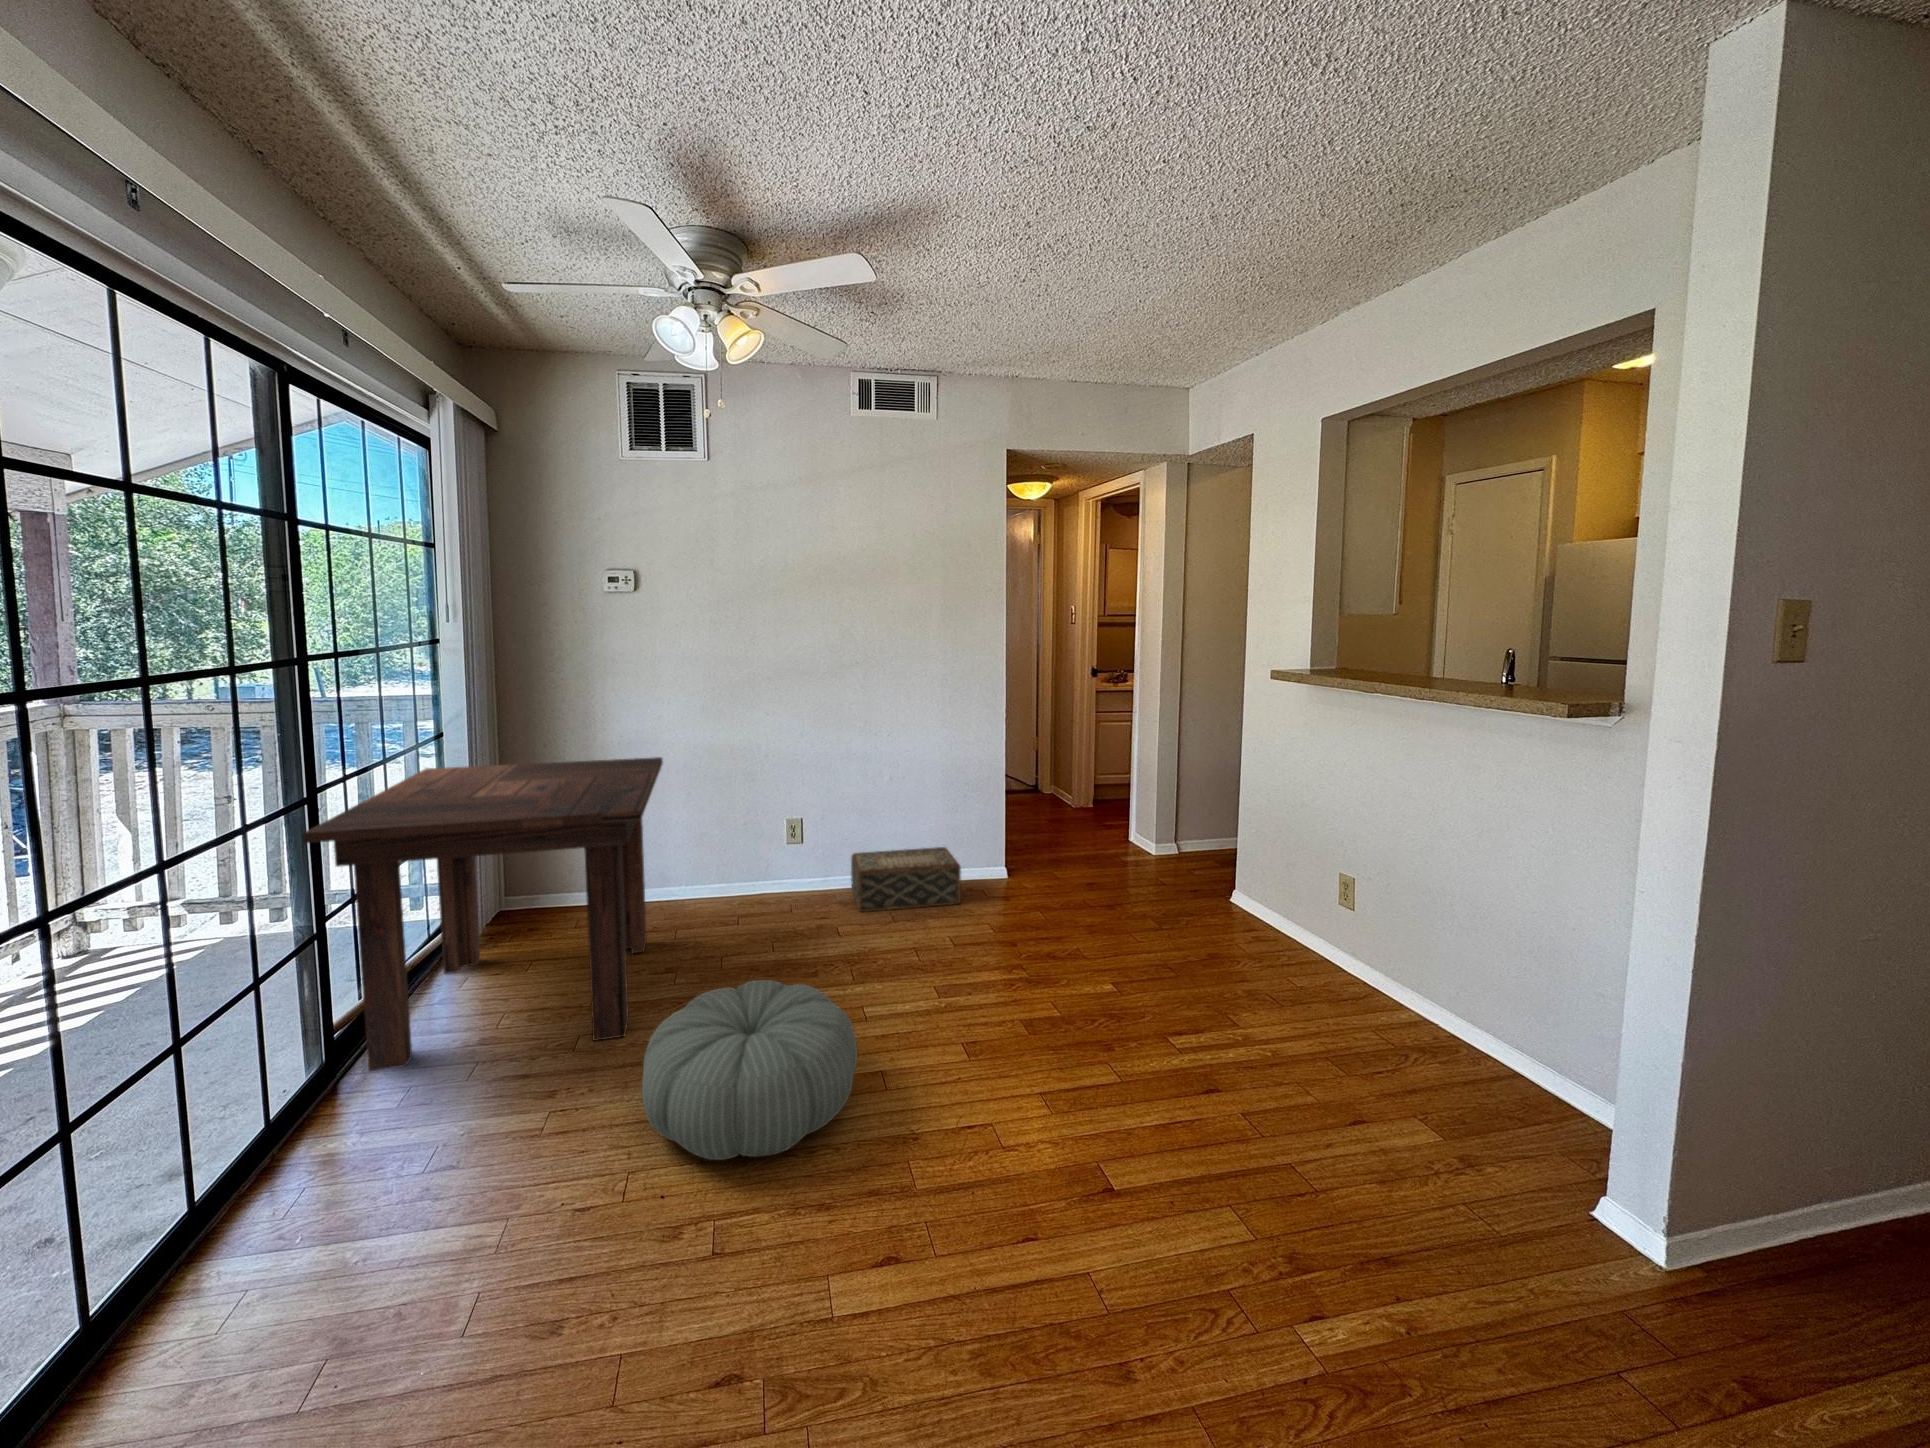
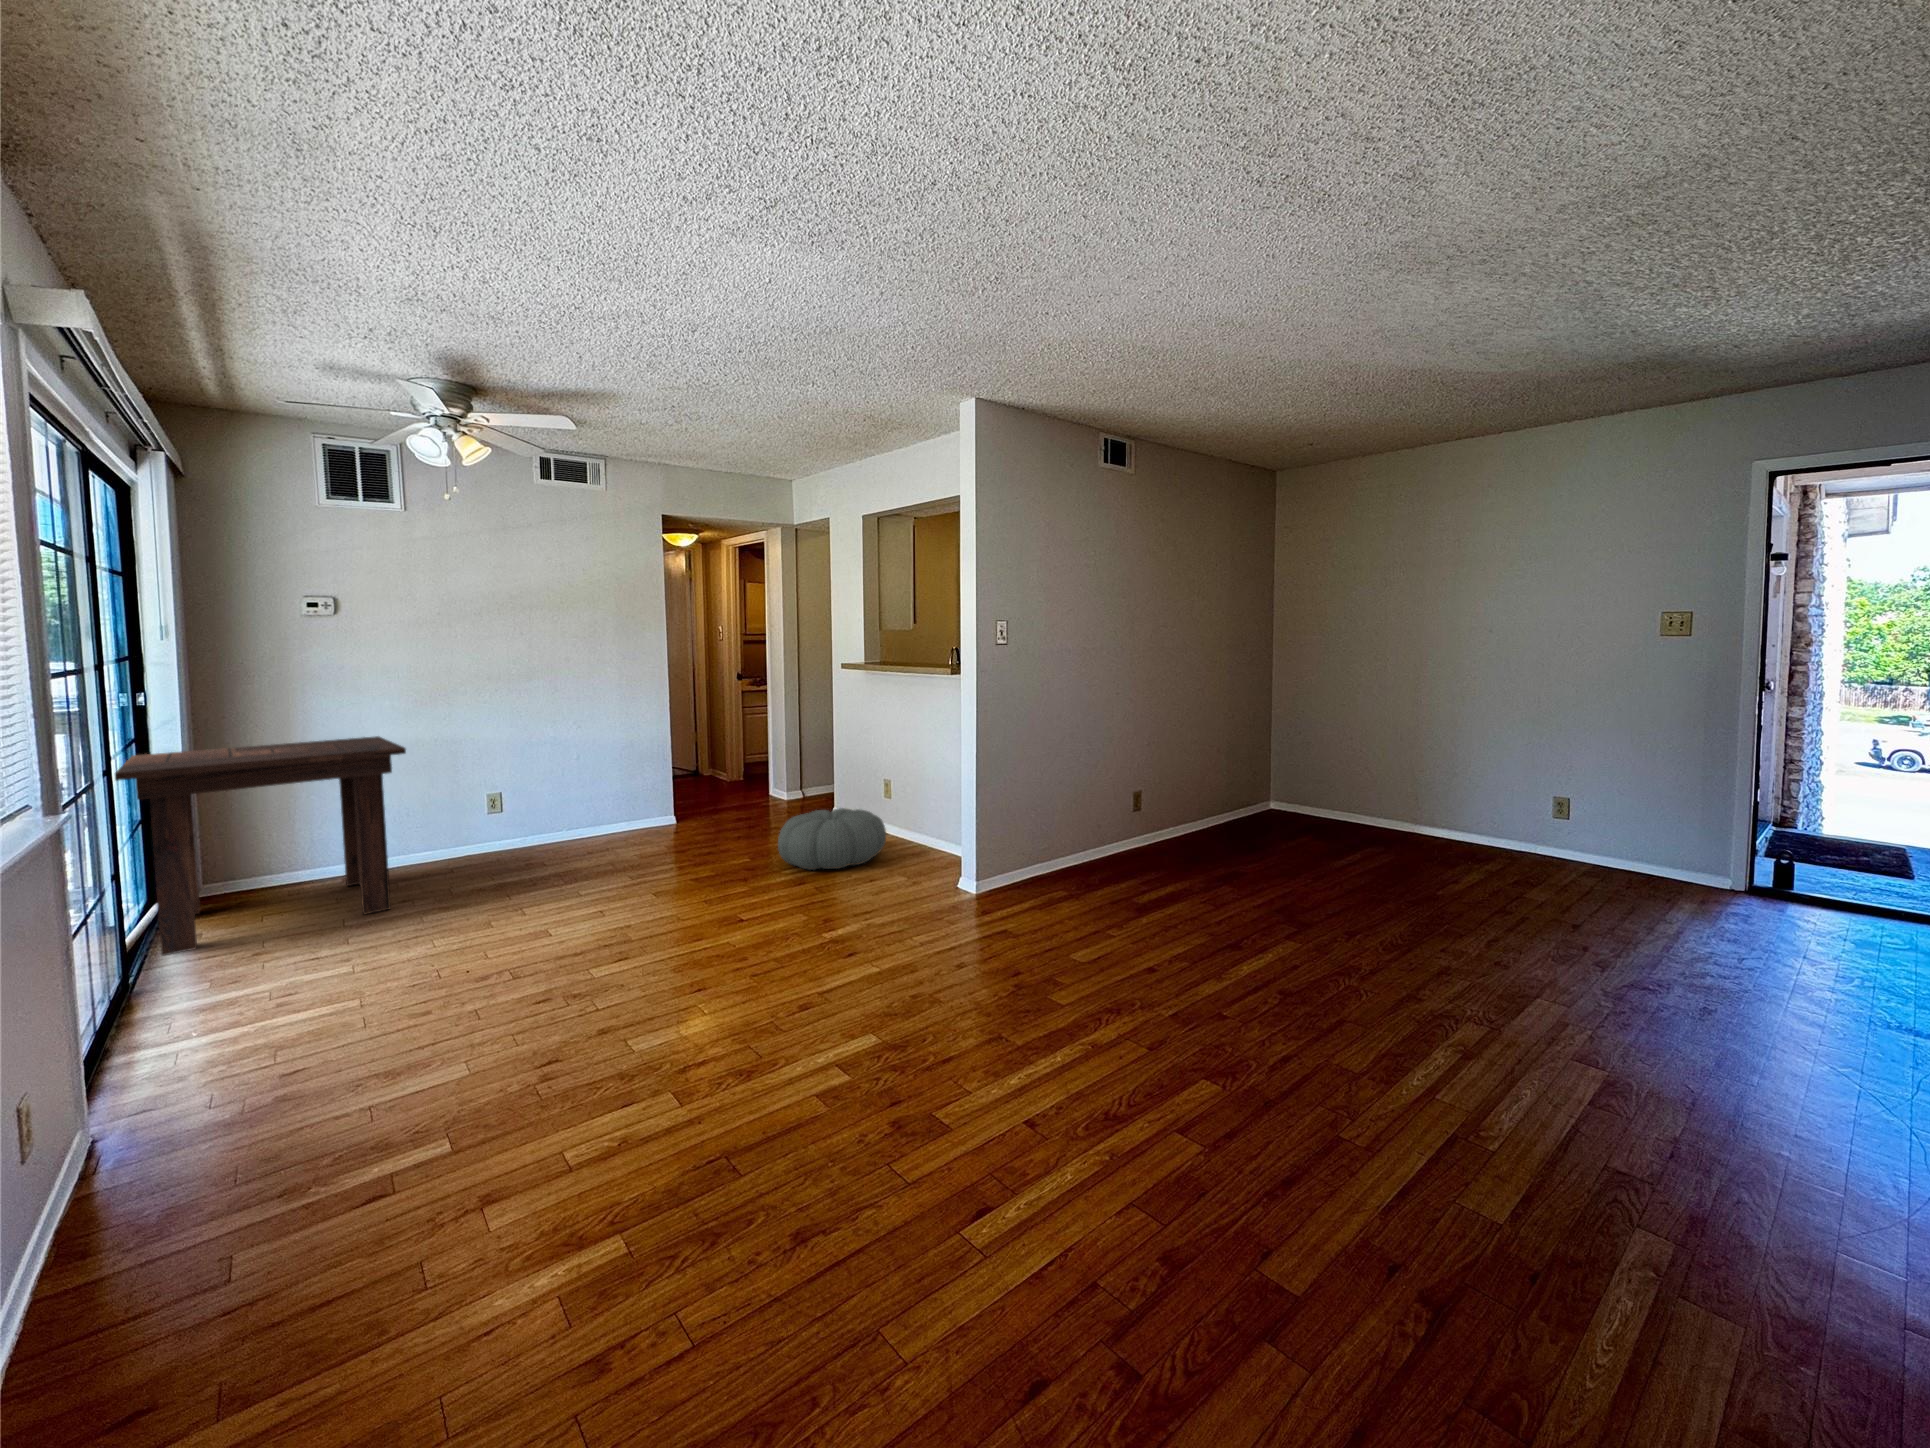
woven basket: present [851,847,961,912] -> none [546,797,640,844]
pouf: present [642,980,857,1160] -> present [778,808,886,870]

